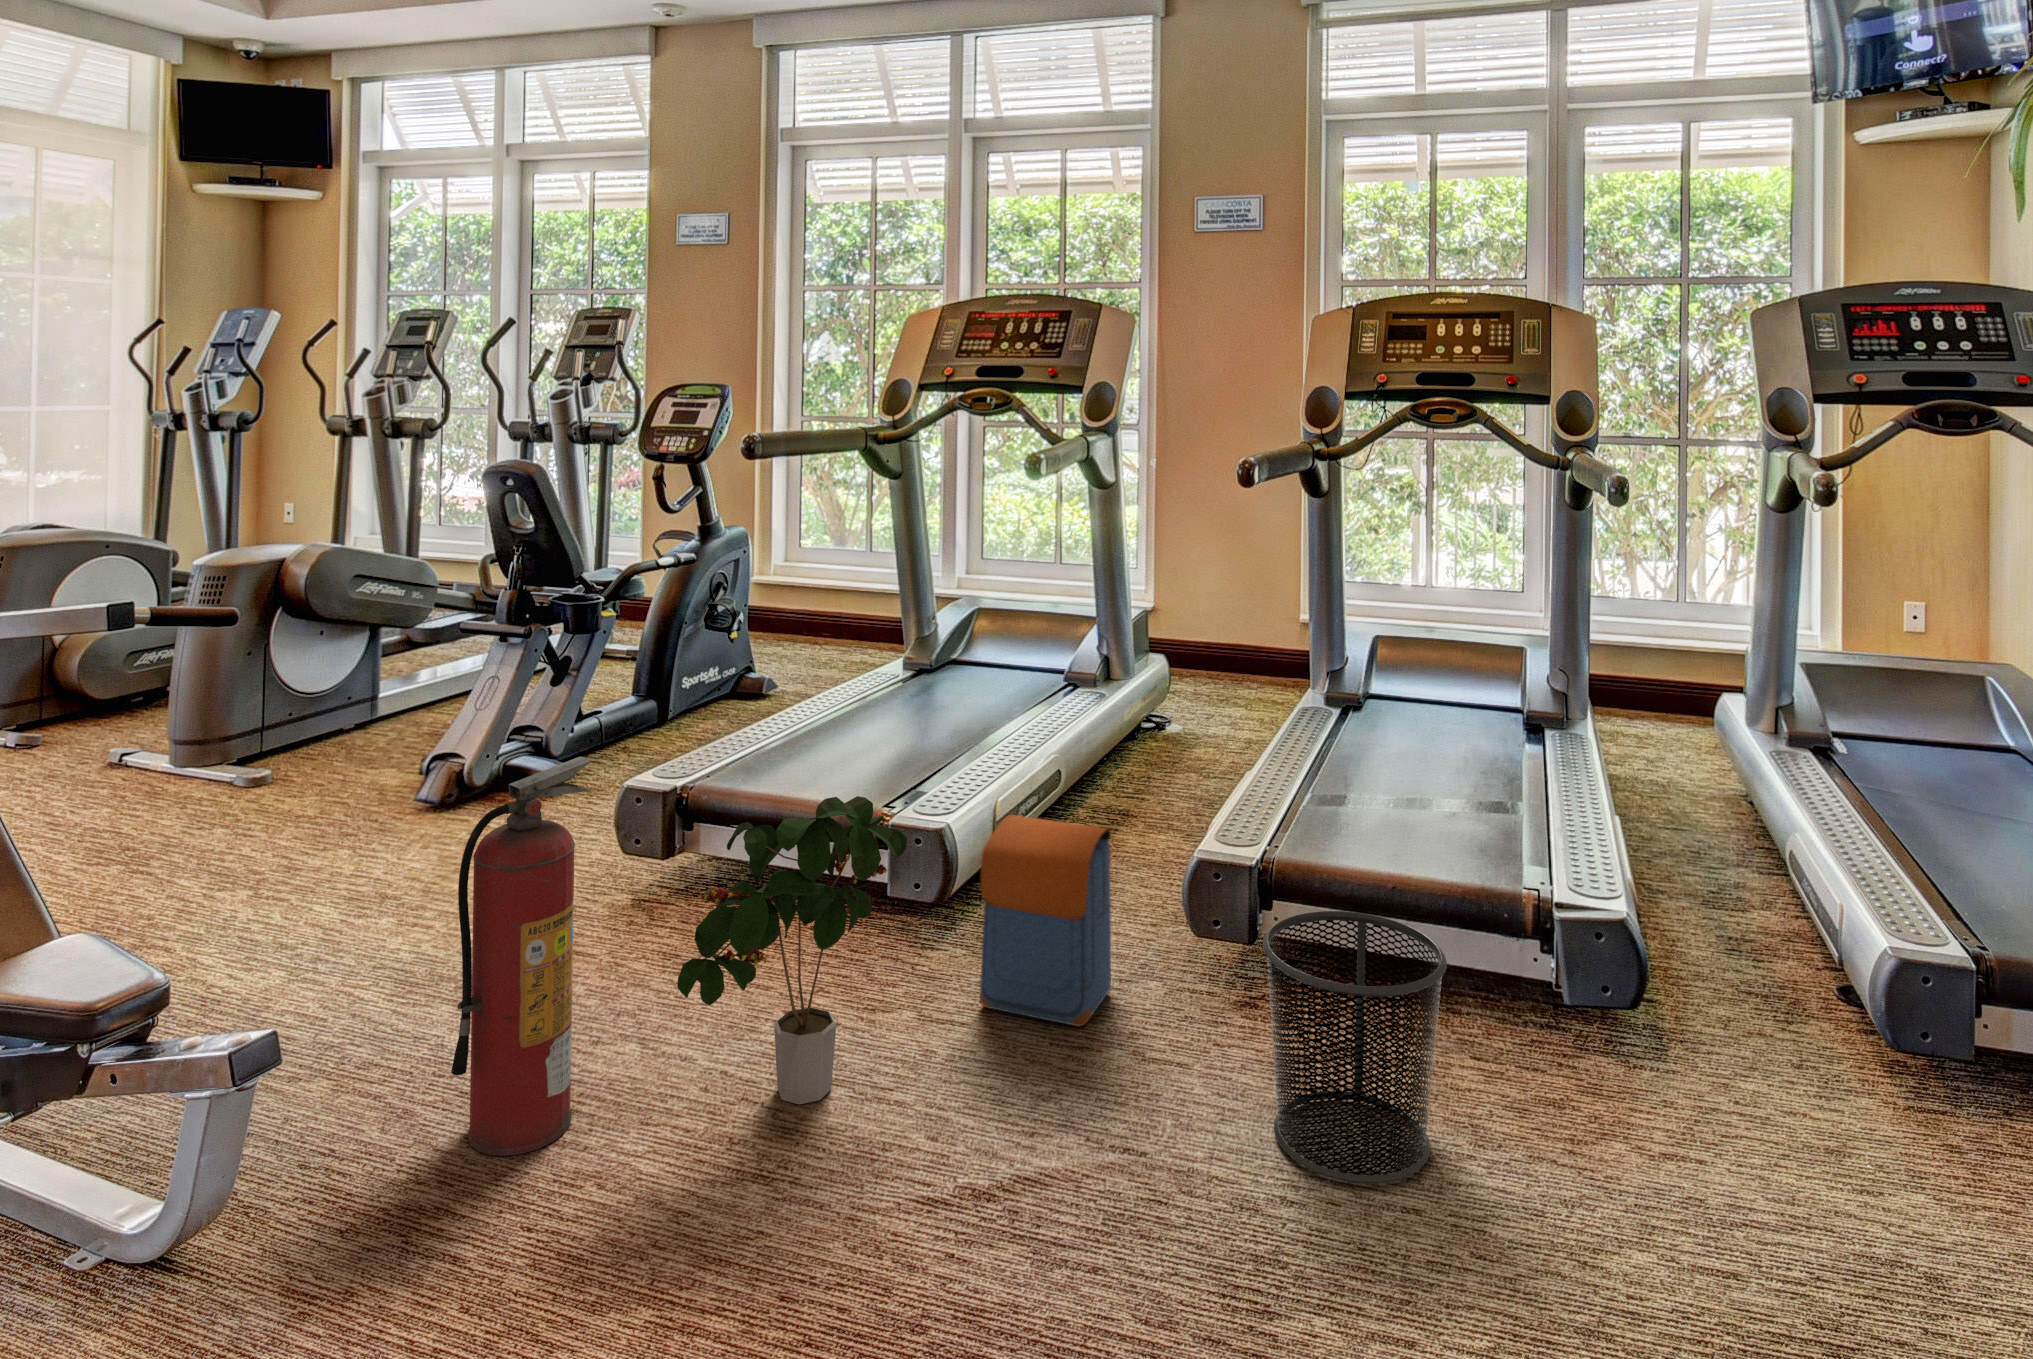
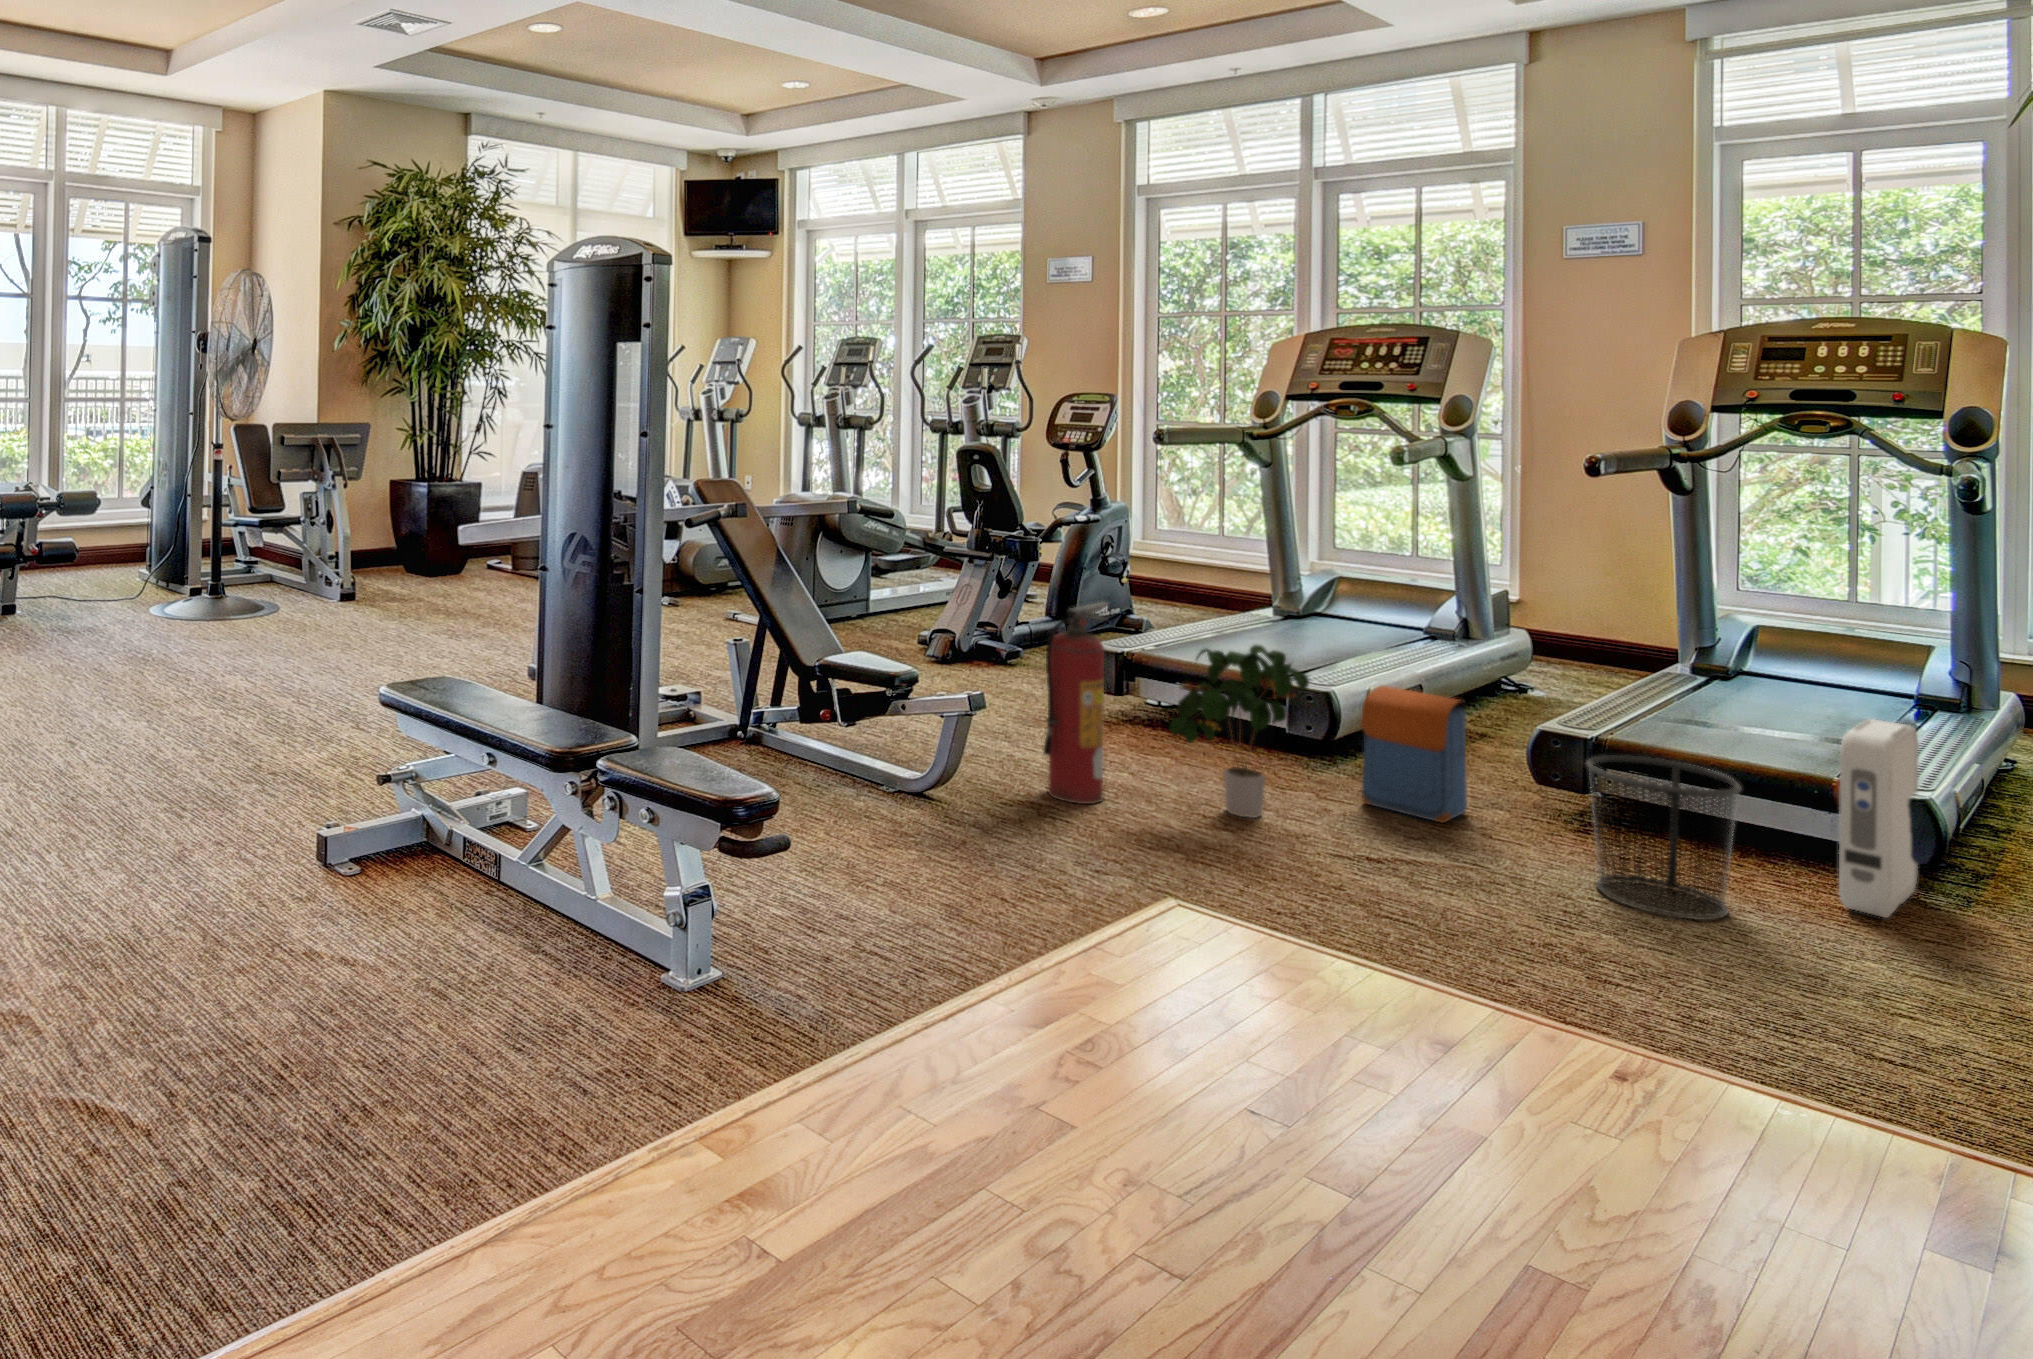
air purifier: none [1530,799,1588,1088] -> present [1839,719,1918,918]

